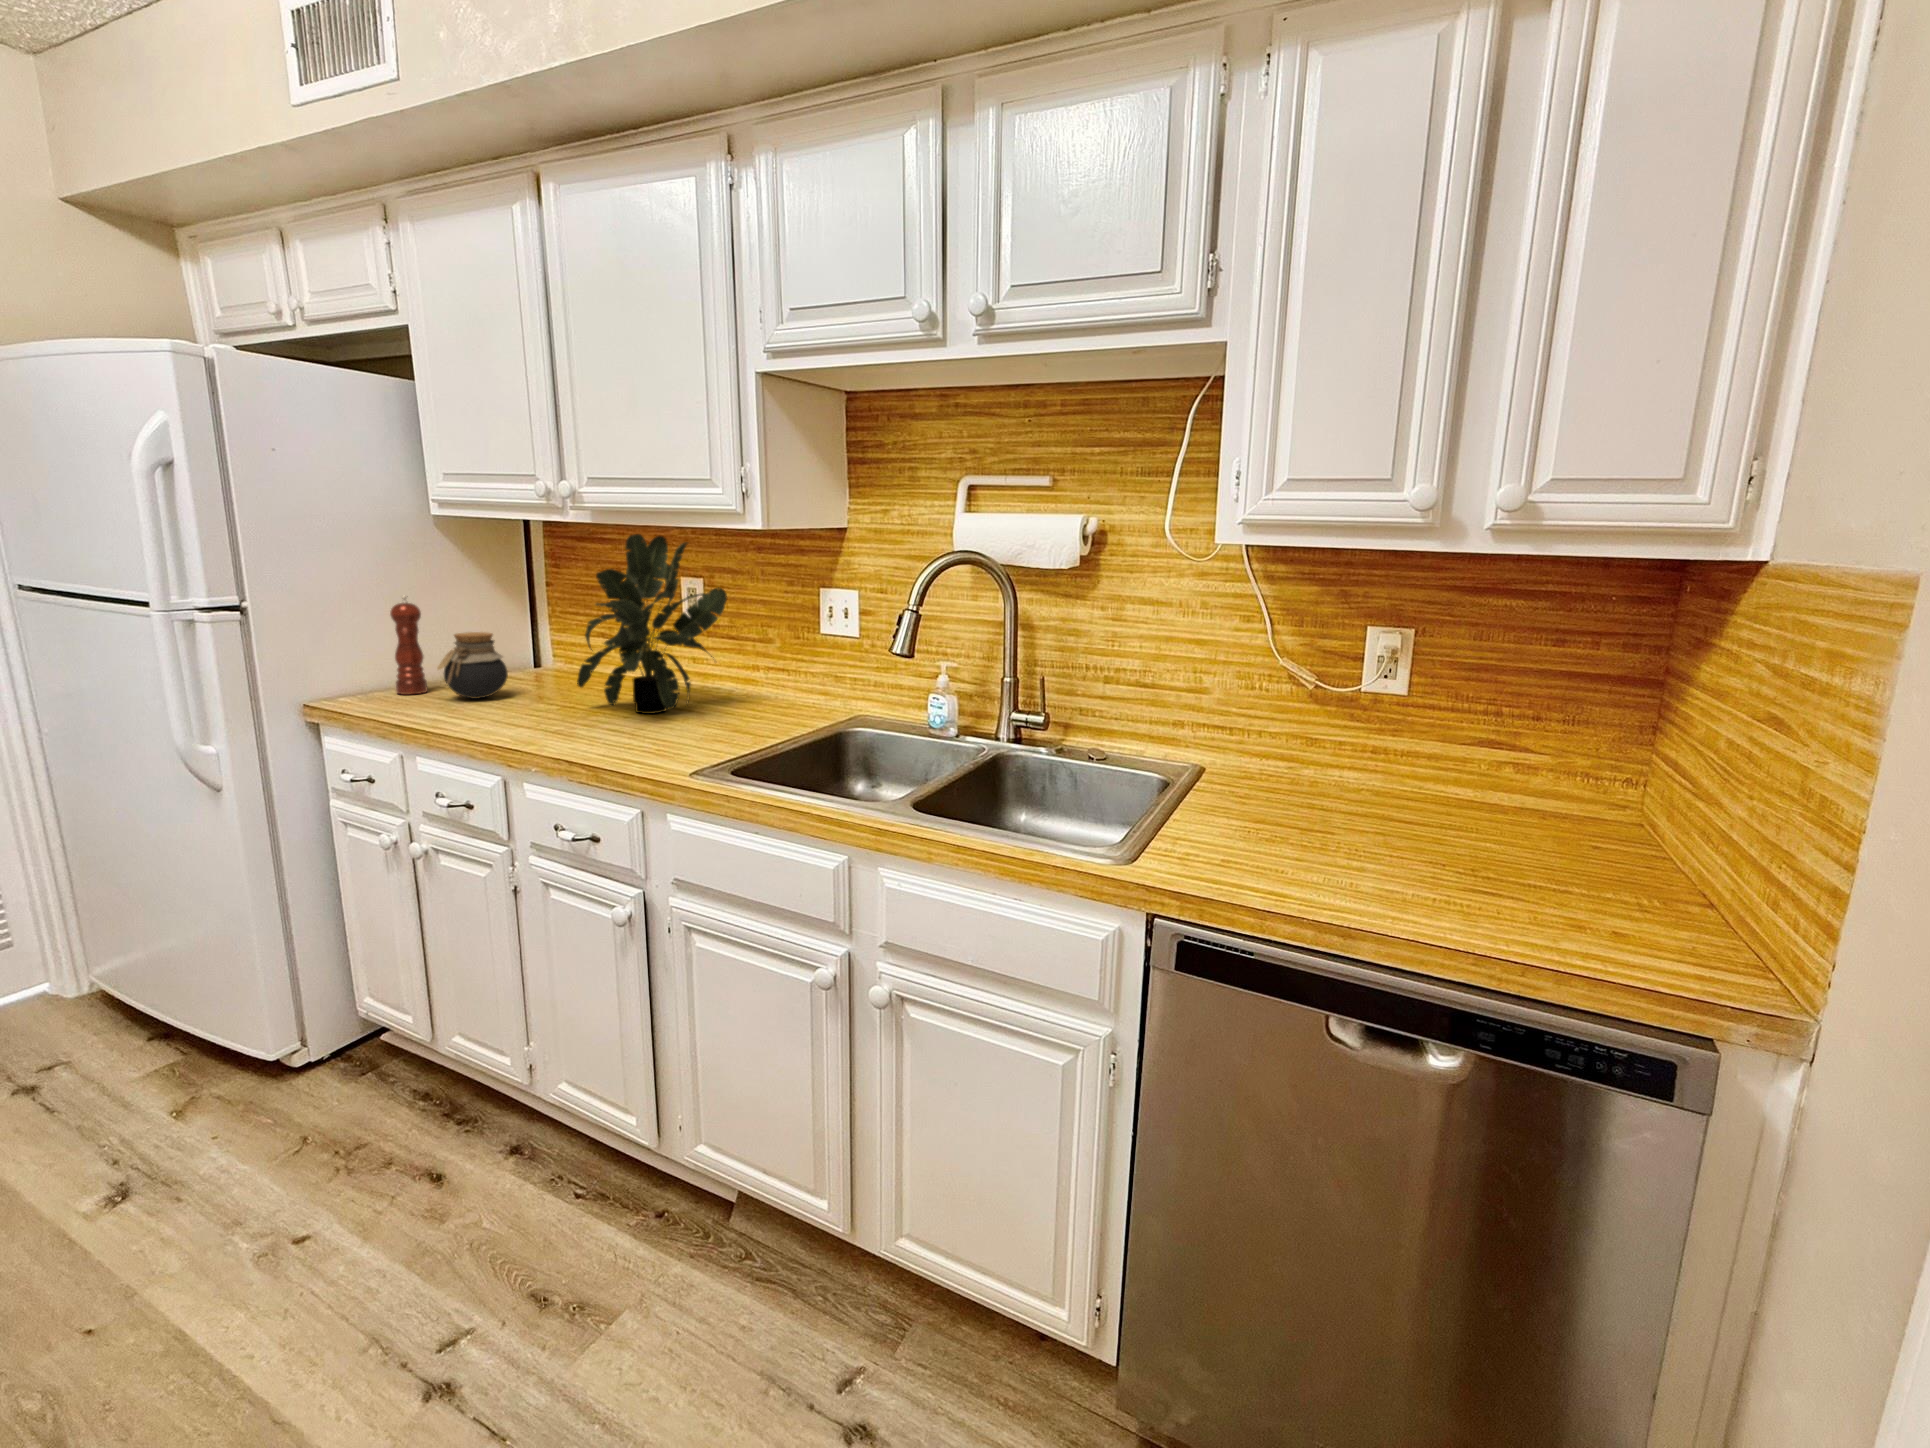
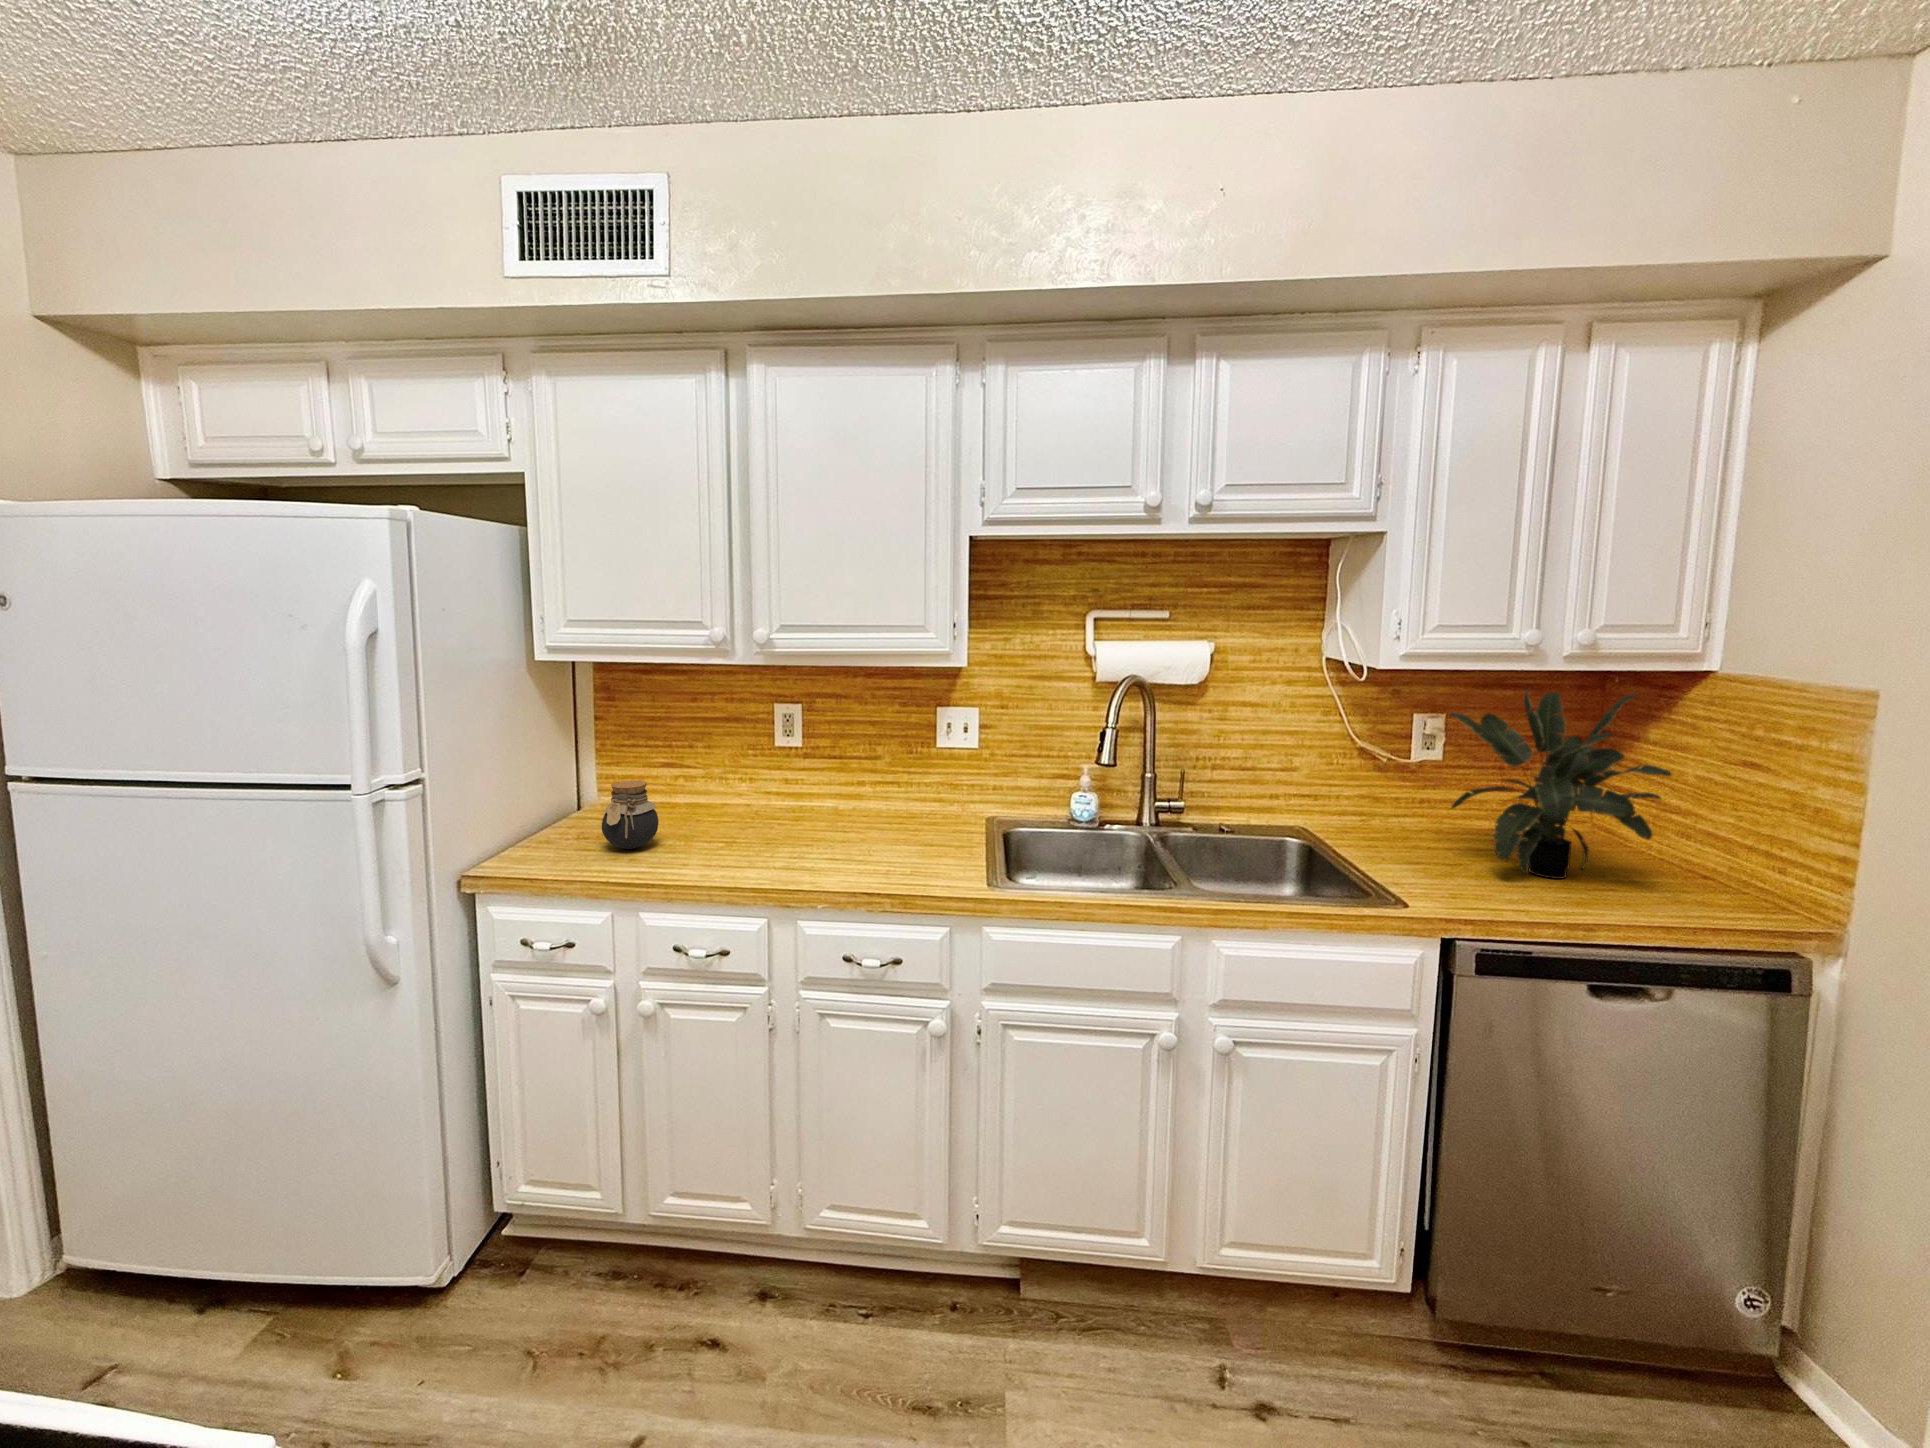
potted plant: present [577,534,727,714] -> present [1449,689,1671,879]
pepper mill: present [390,596,428,695] -> none [534,752,565,855]

